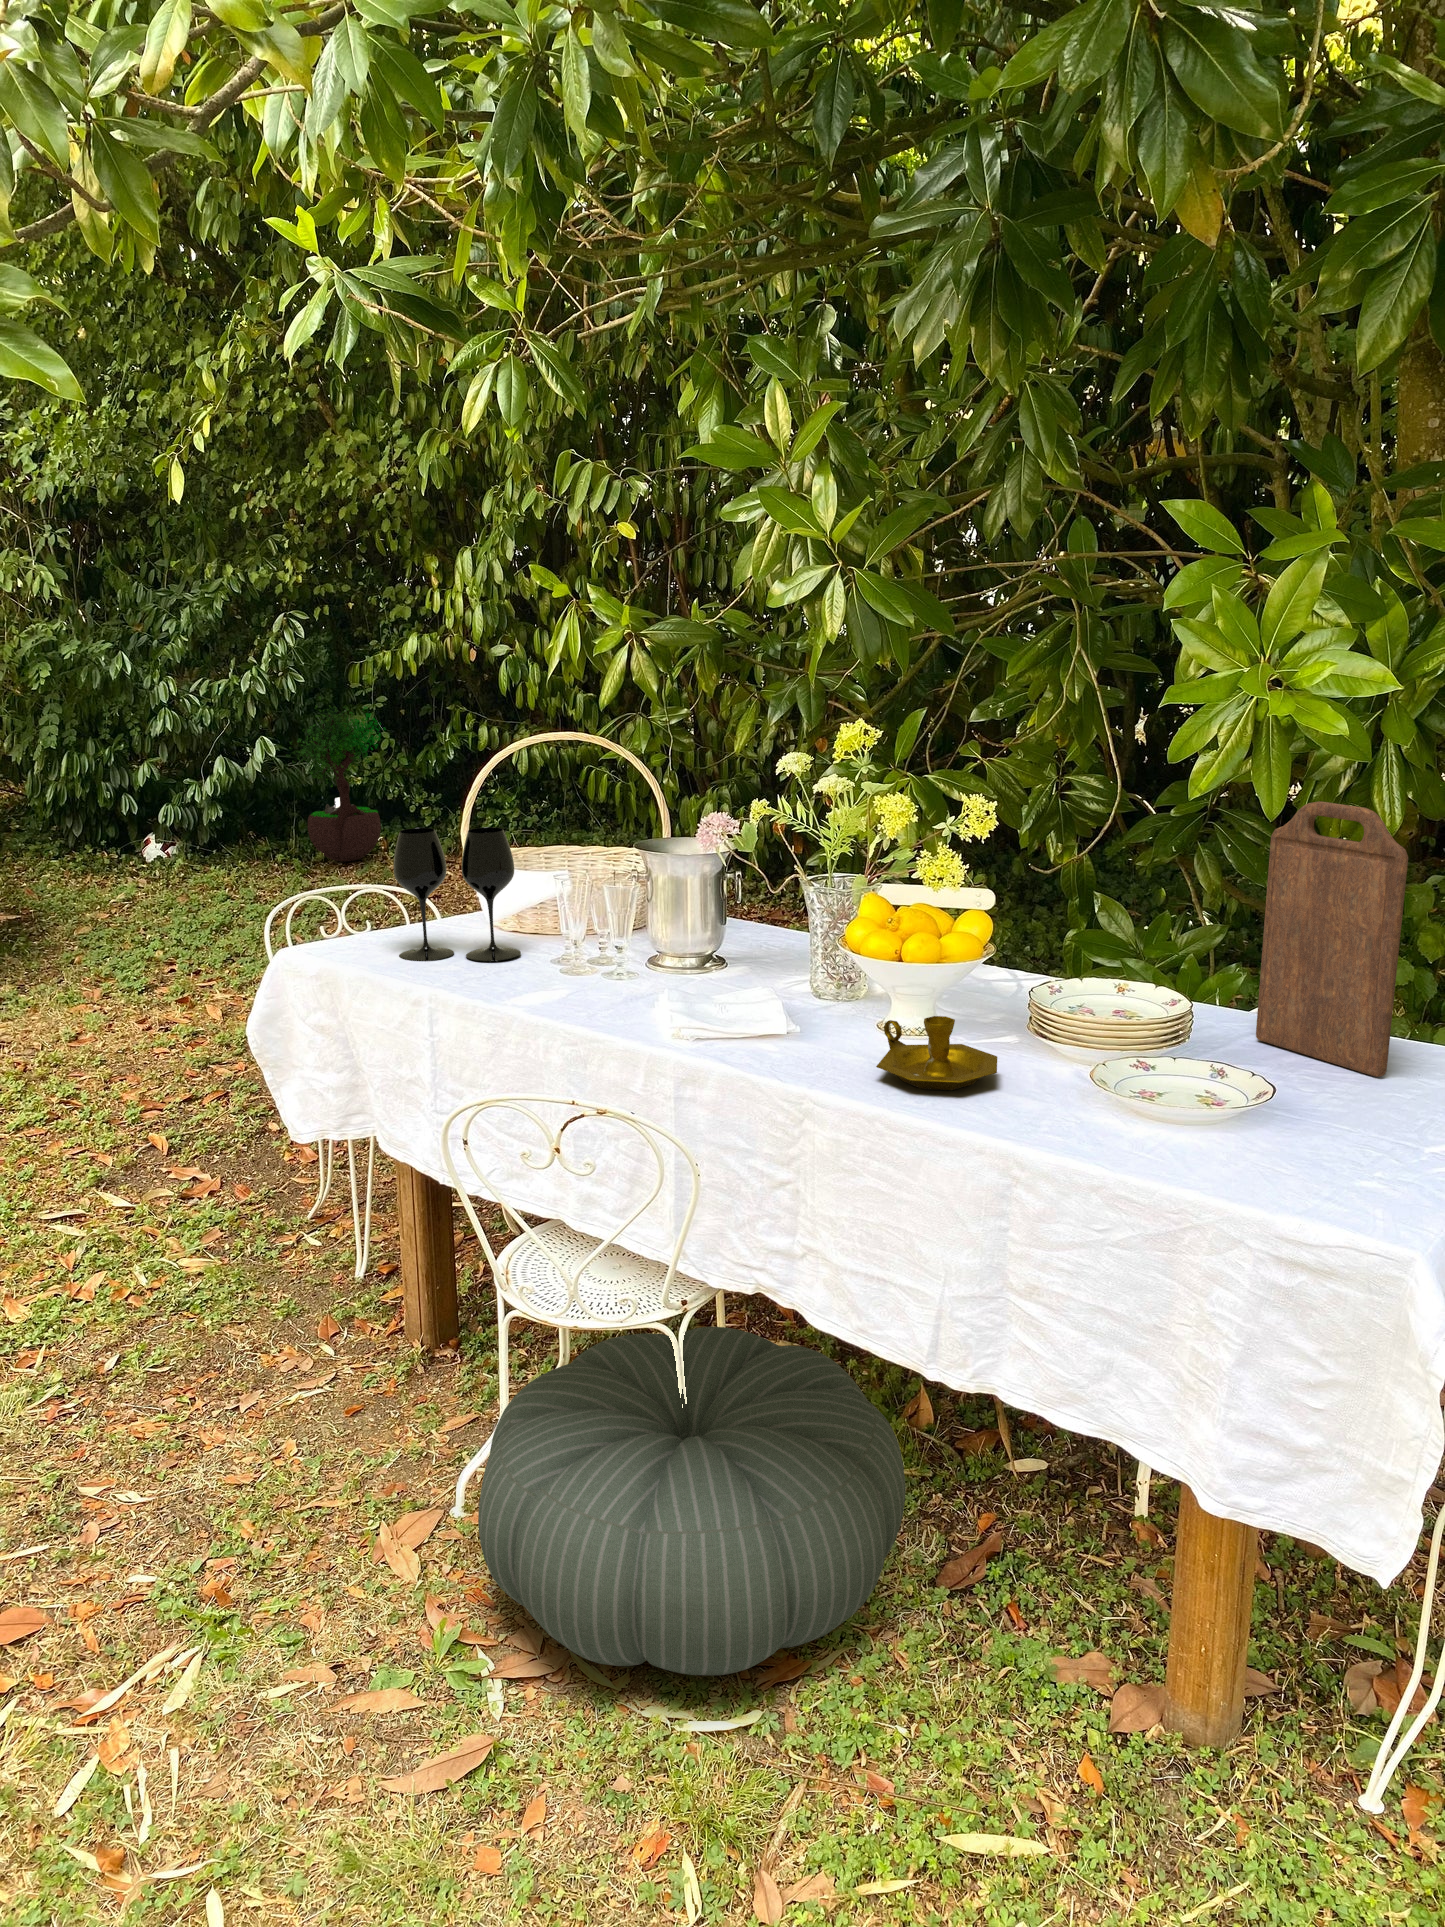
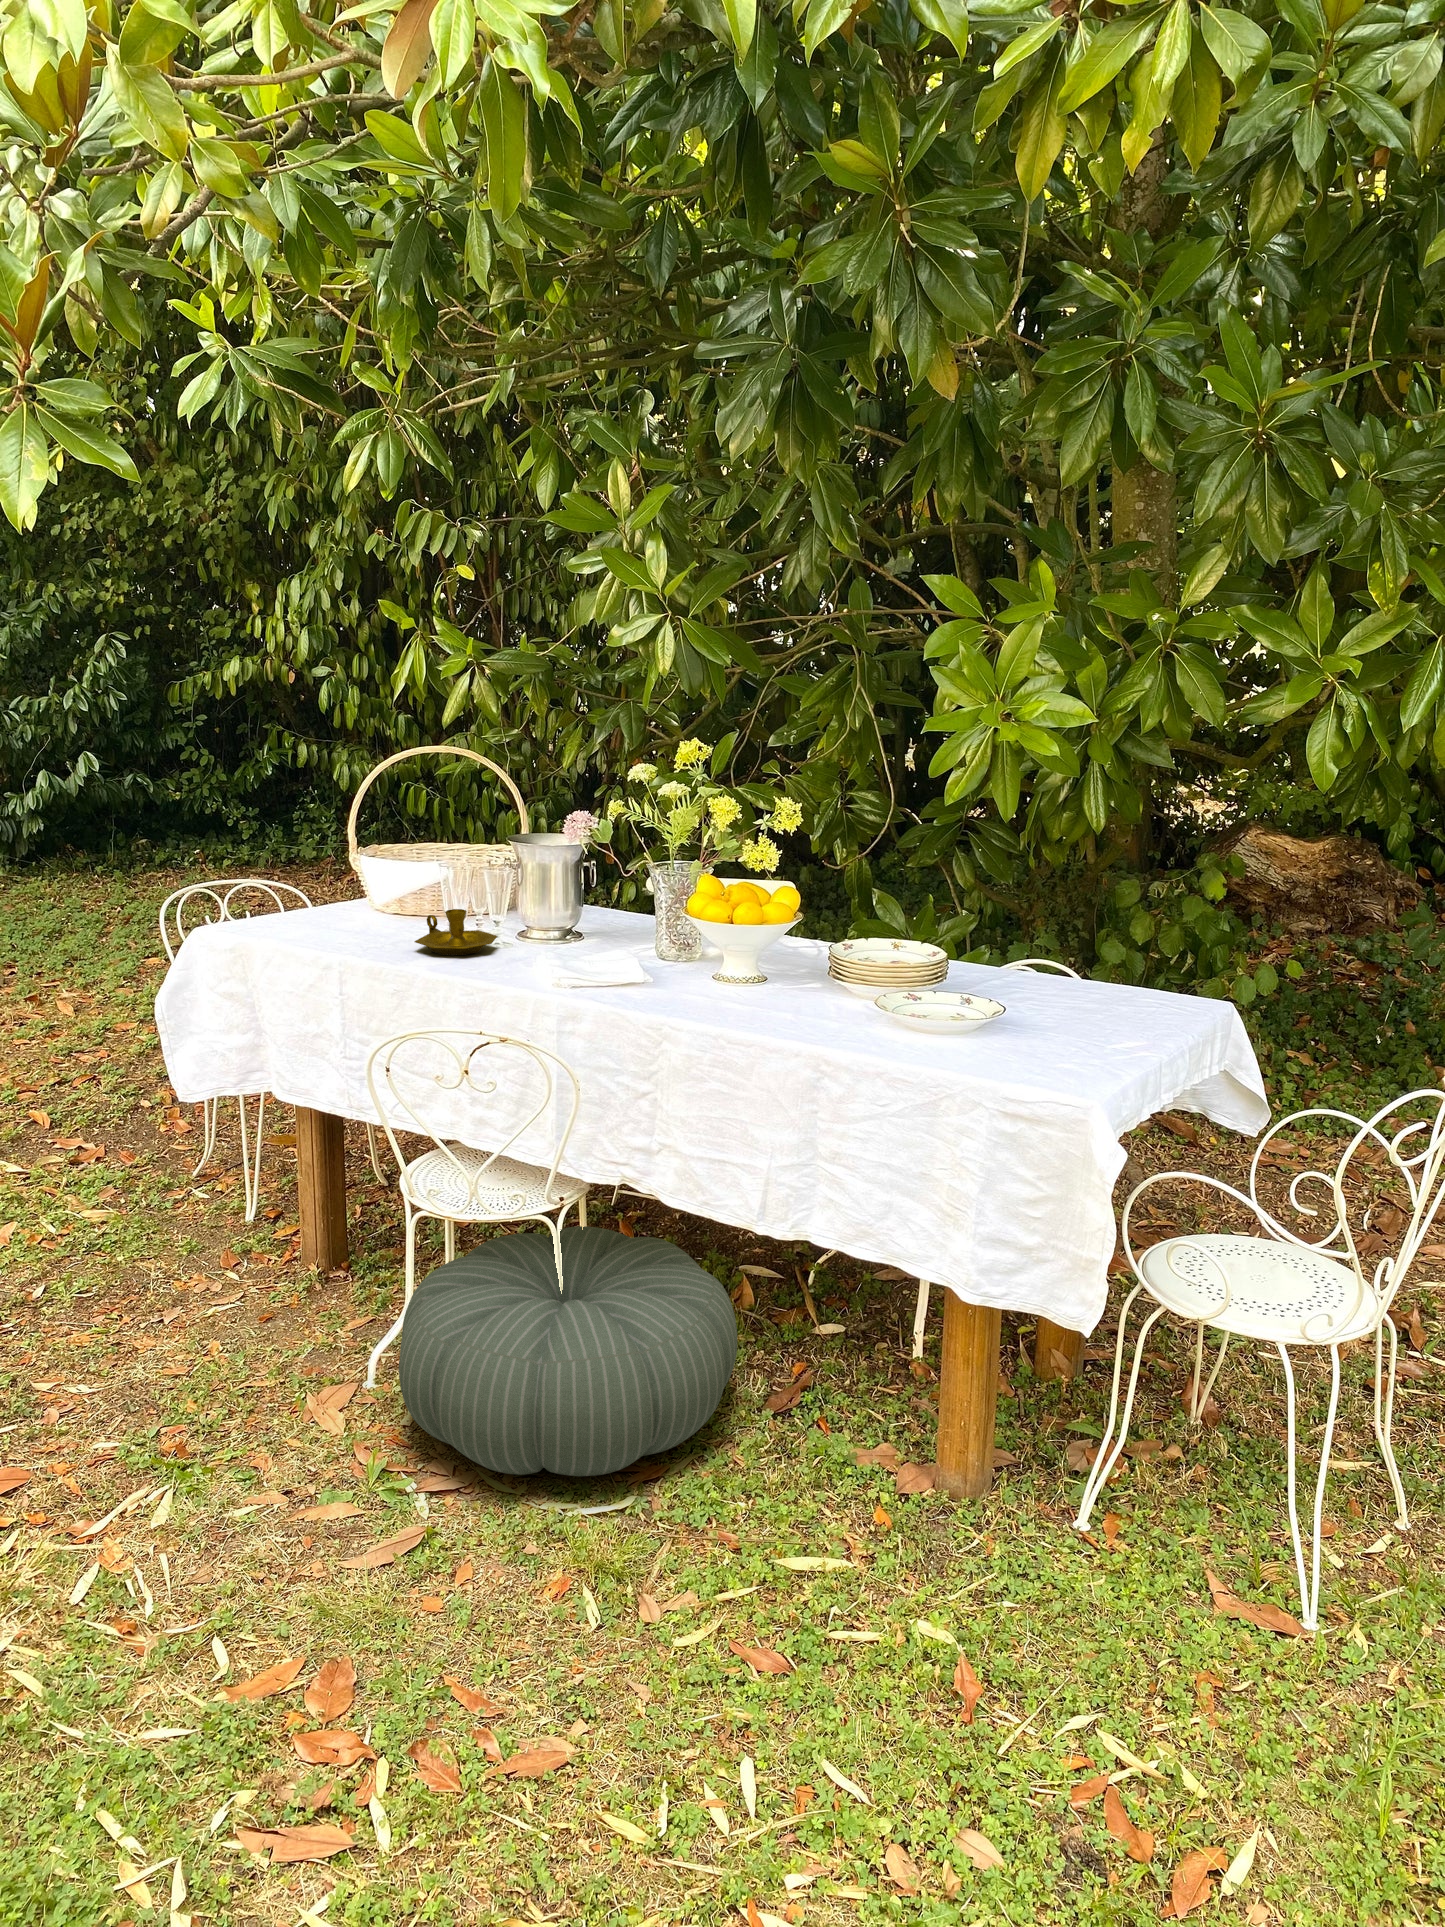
potted tree: present [286,697,386,862] -> none [108,713,208,872]
cutting board: present [1256,801,1408,1077] -> none [996,802,1099,1006]
wine glass: present [394,827,521,961] -> none [298,824,407,937]
candlestick: present [876,1016,997,1090] -> present [415,909,497,955]

